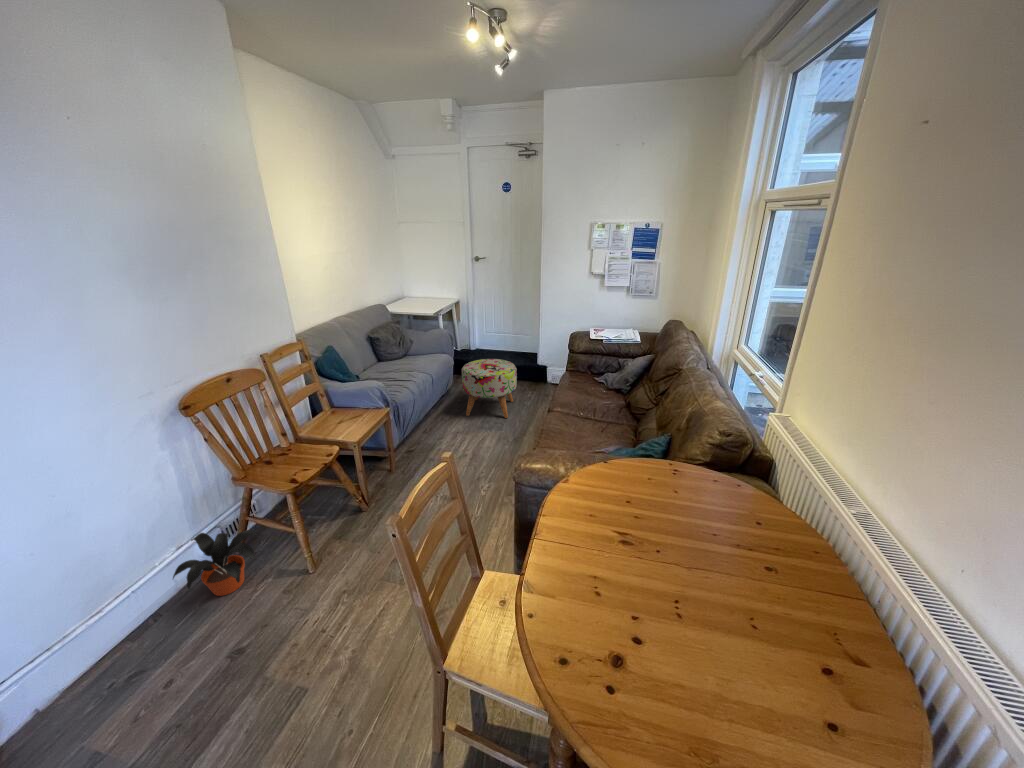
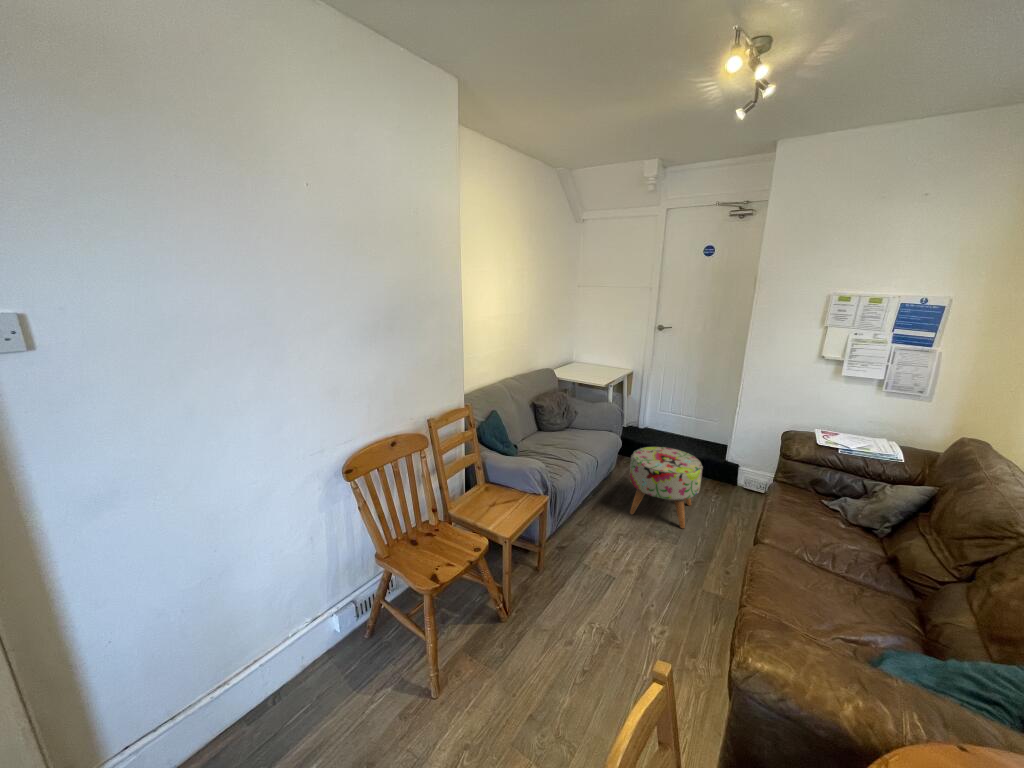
potted plant: present [173,530,257,596] -> none [301,610,389,694]

